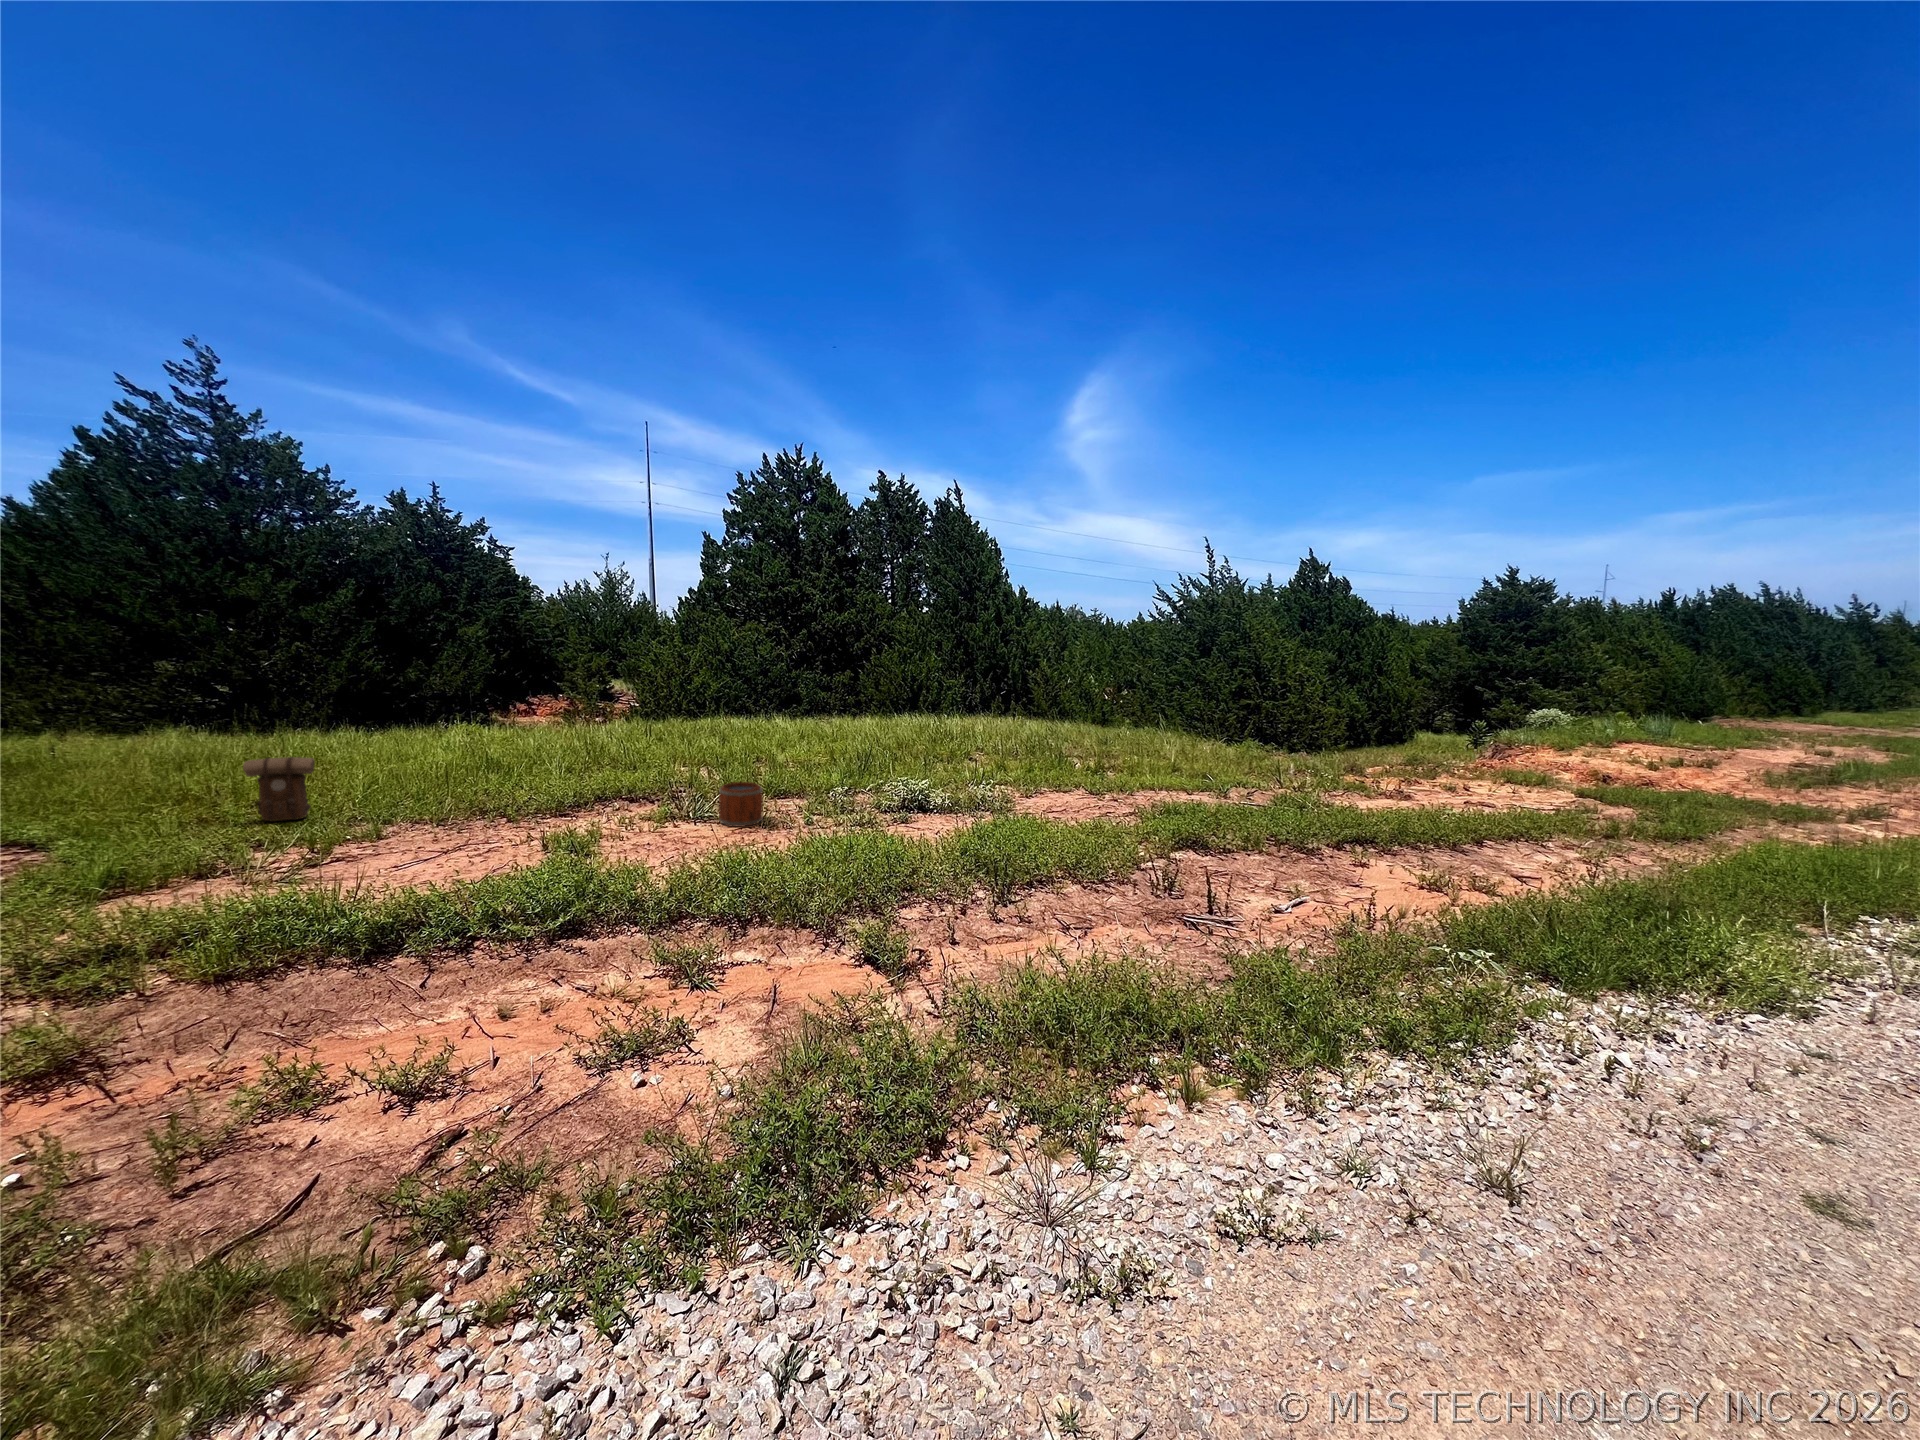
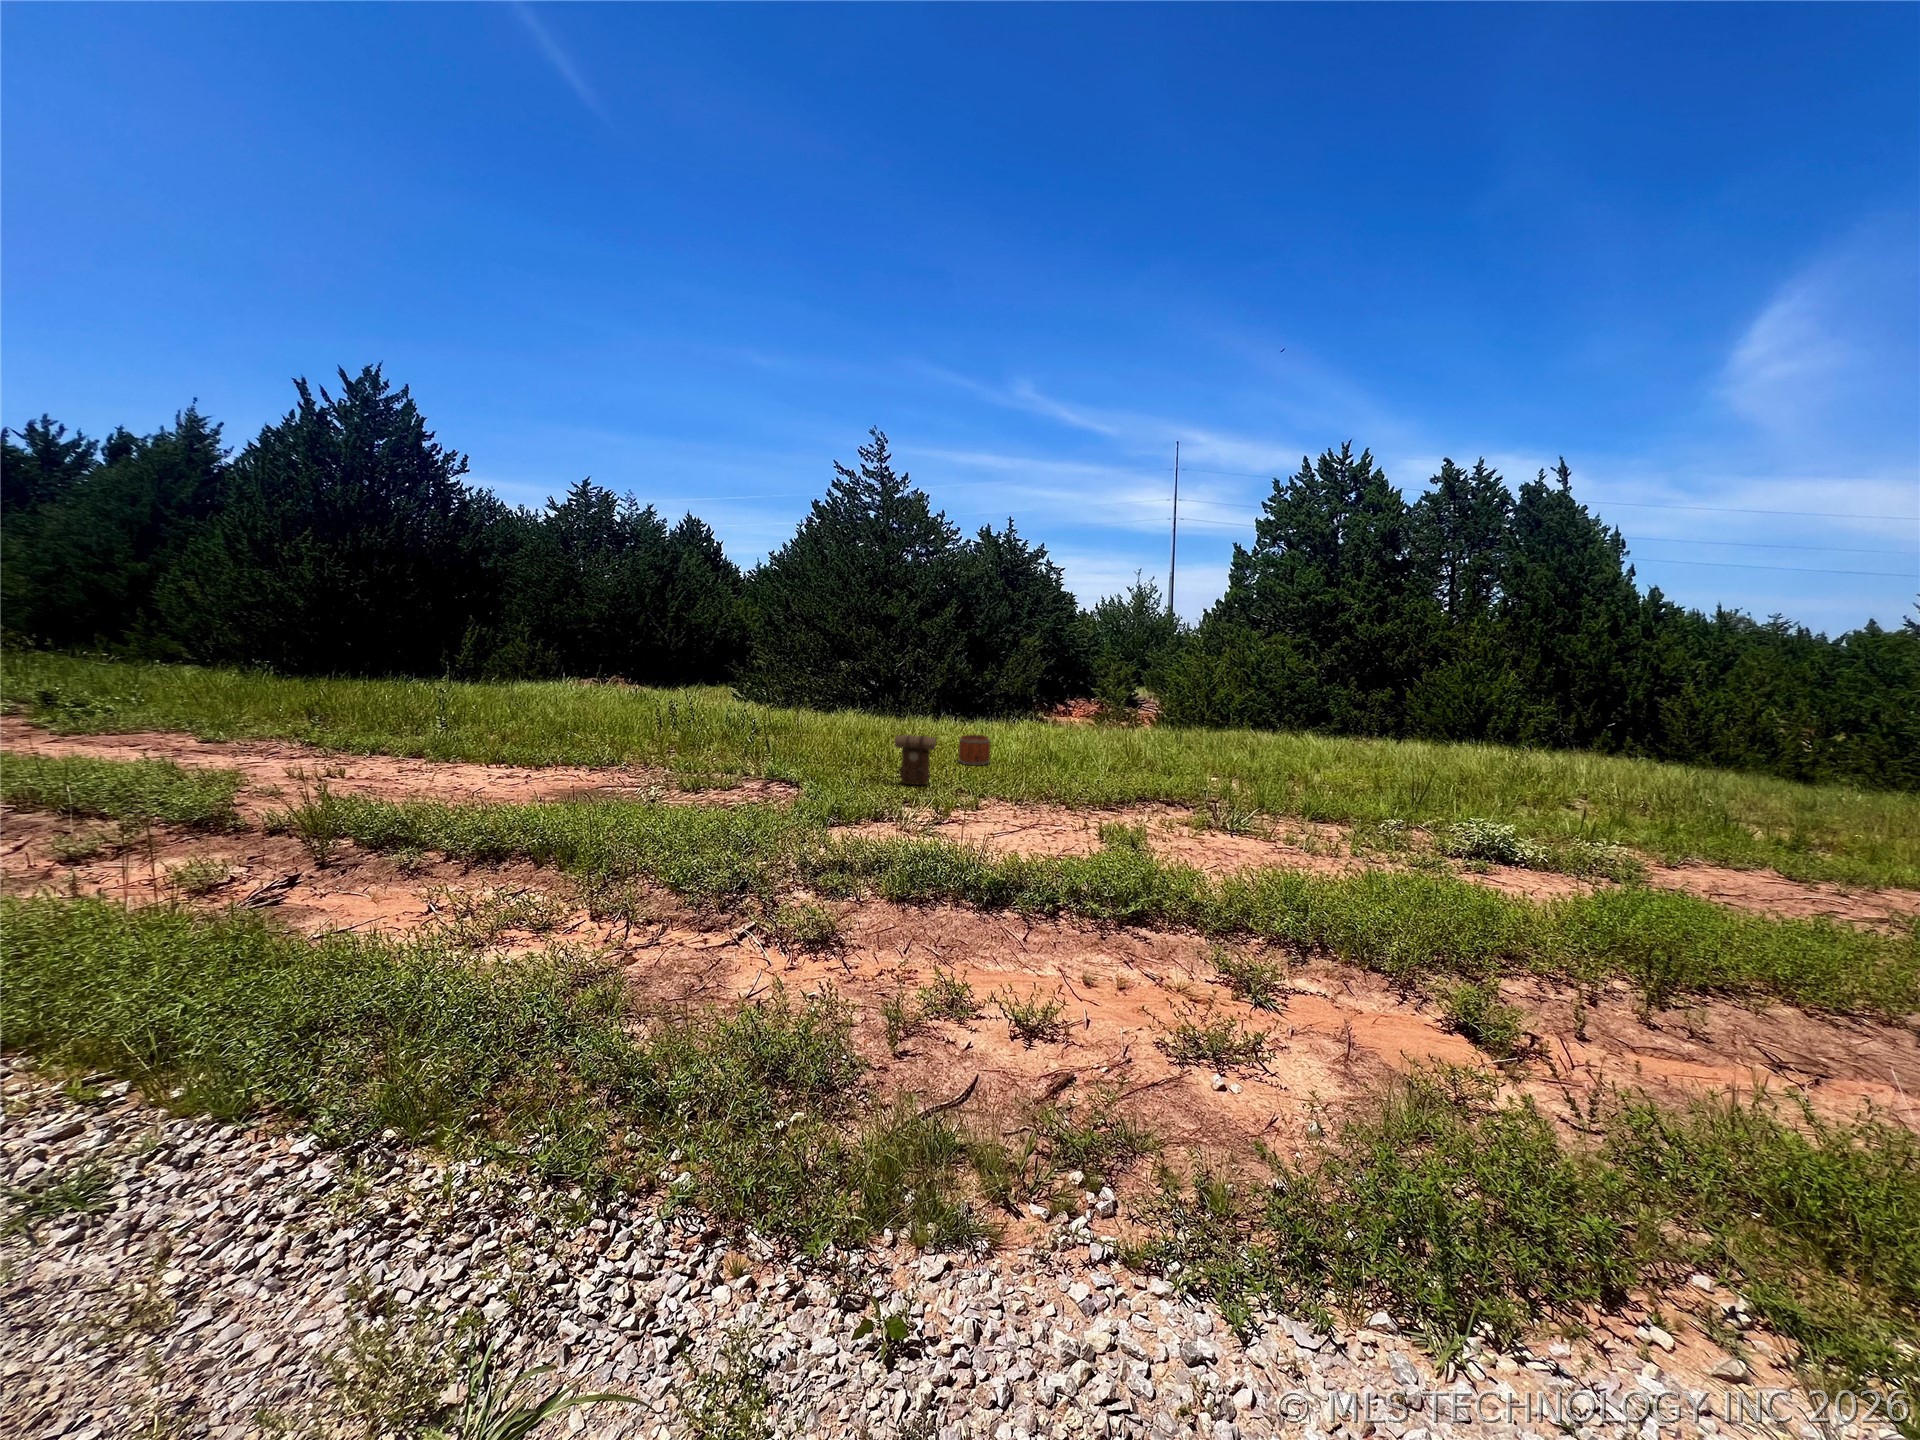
bucket: present [719,782,763,827] -> present [958,734,991,766]

